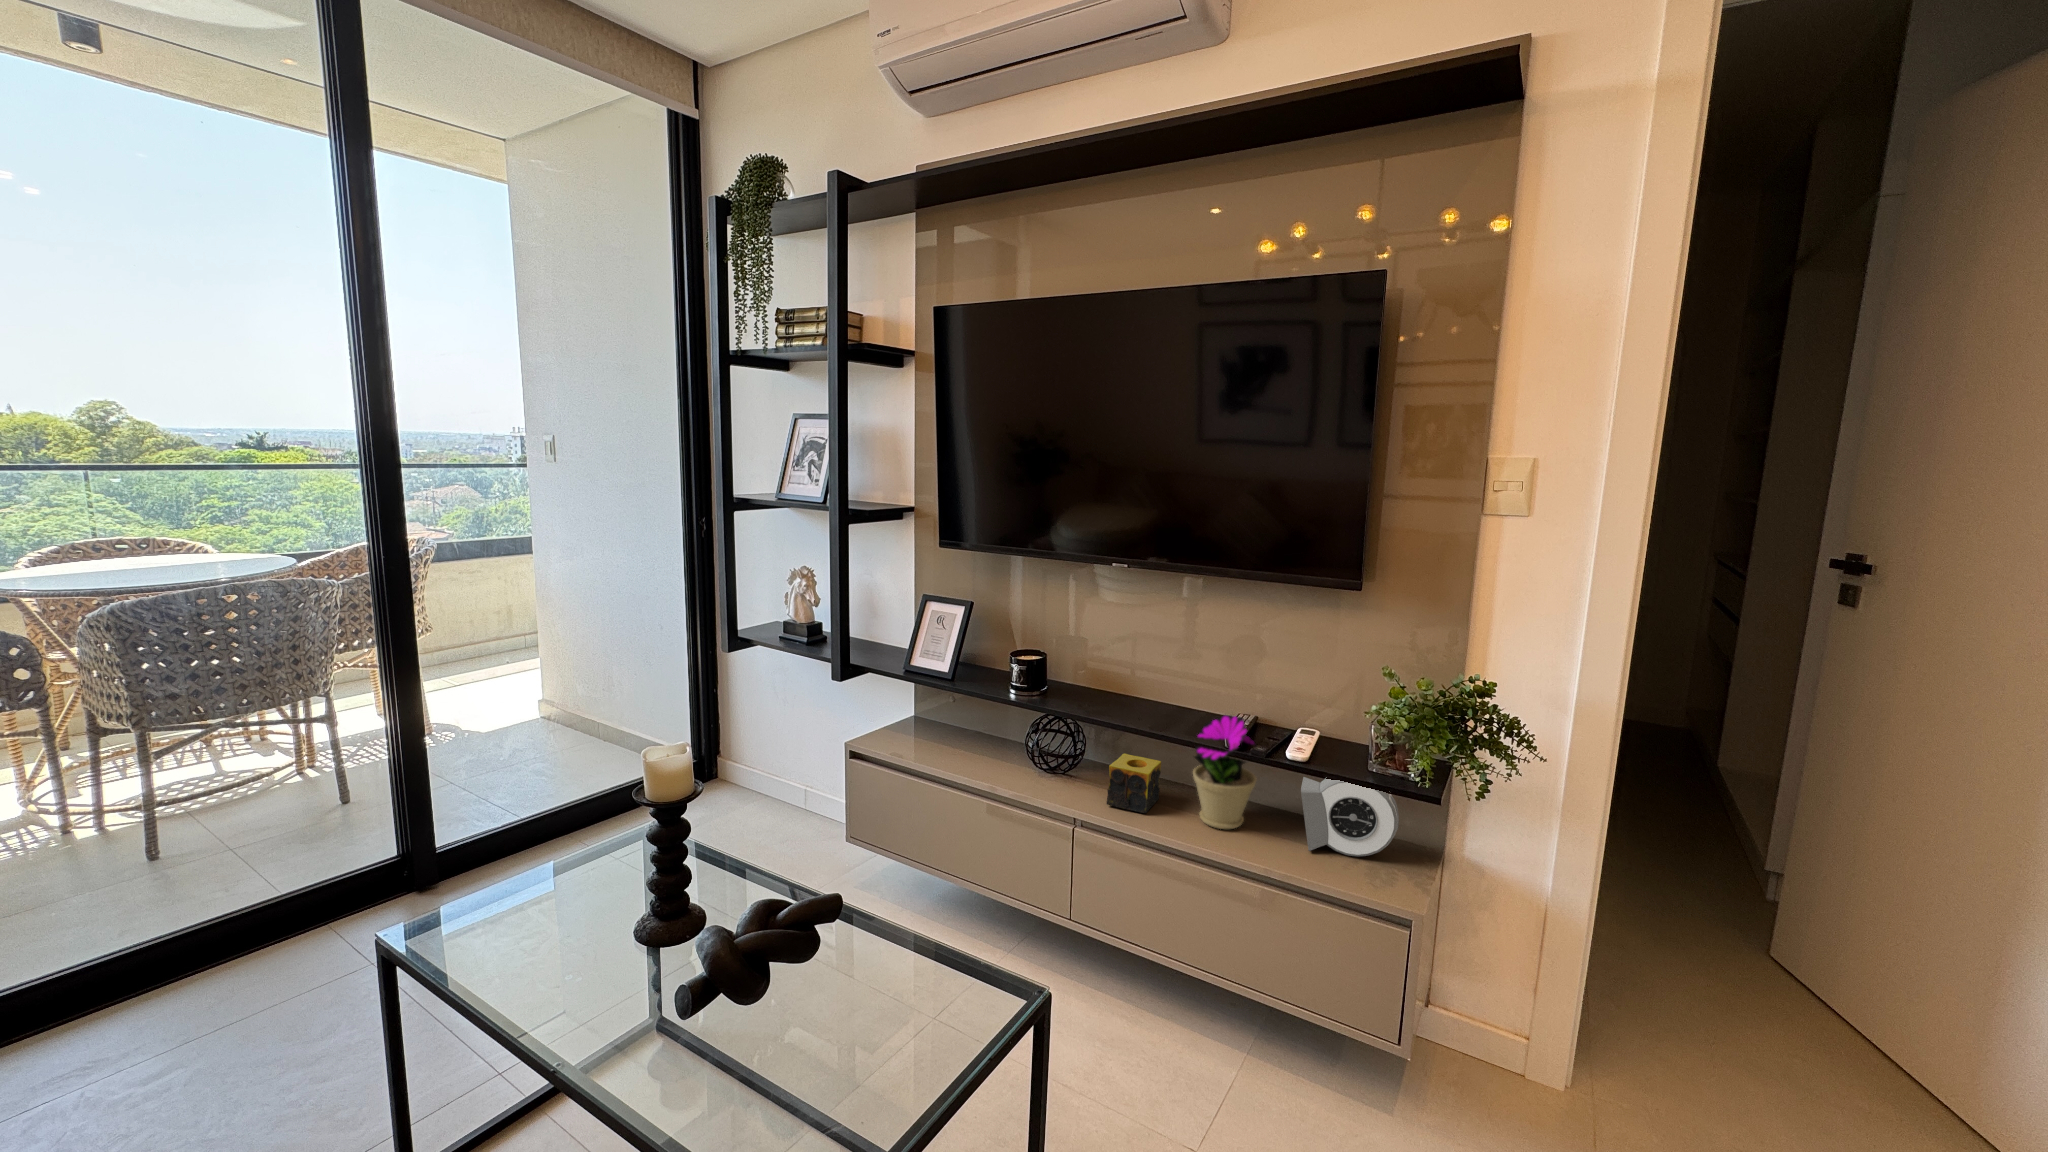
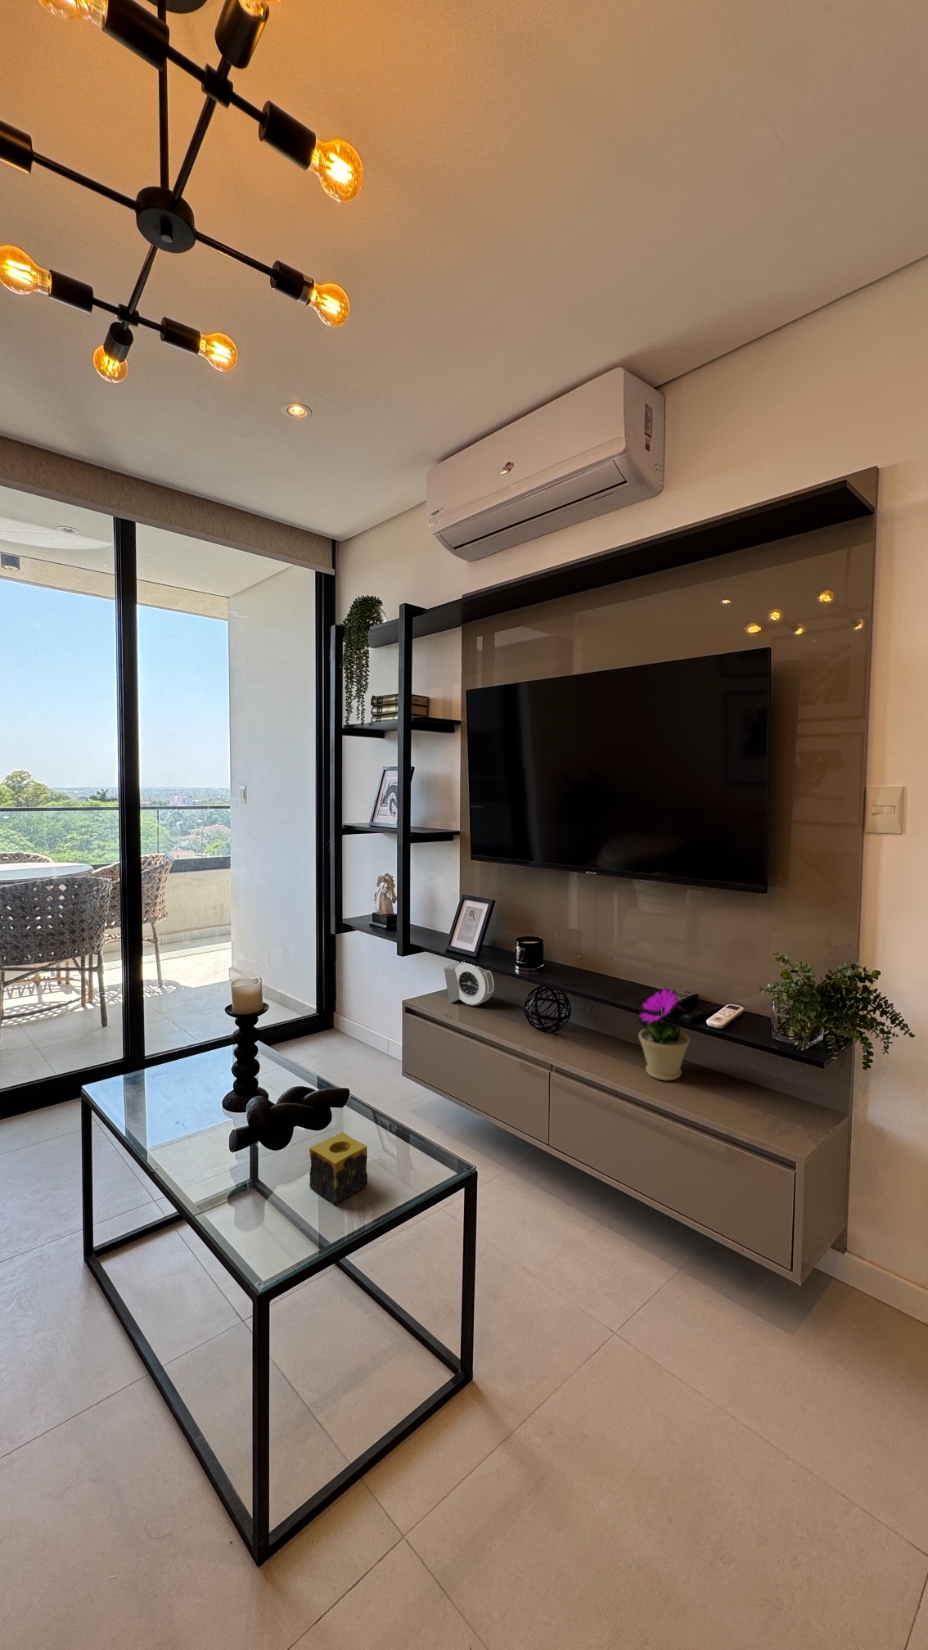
candle: present [1107,753,1161,813] -> present [309,1132,367,1203]
alarm clock: present [1301,777,1399,856] -> present [444,962,494,1006]

